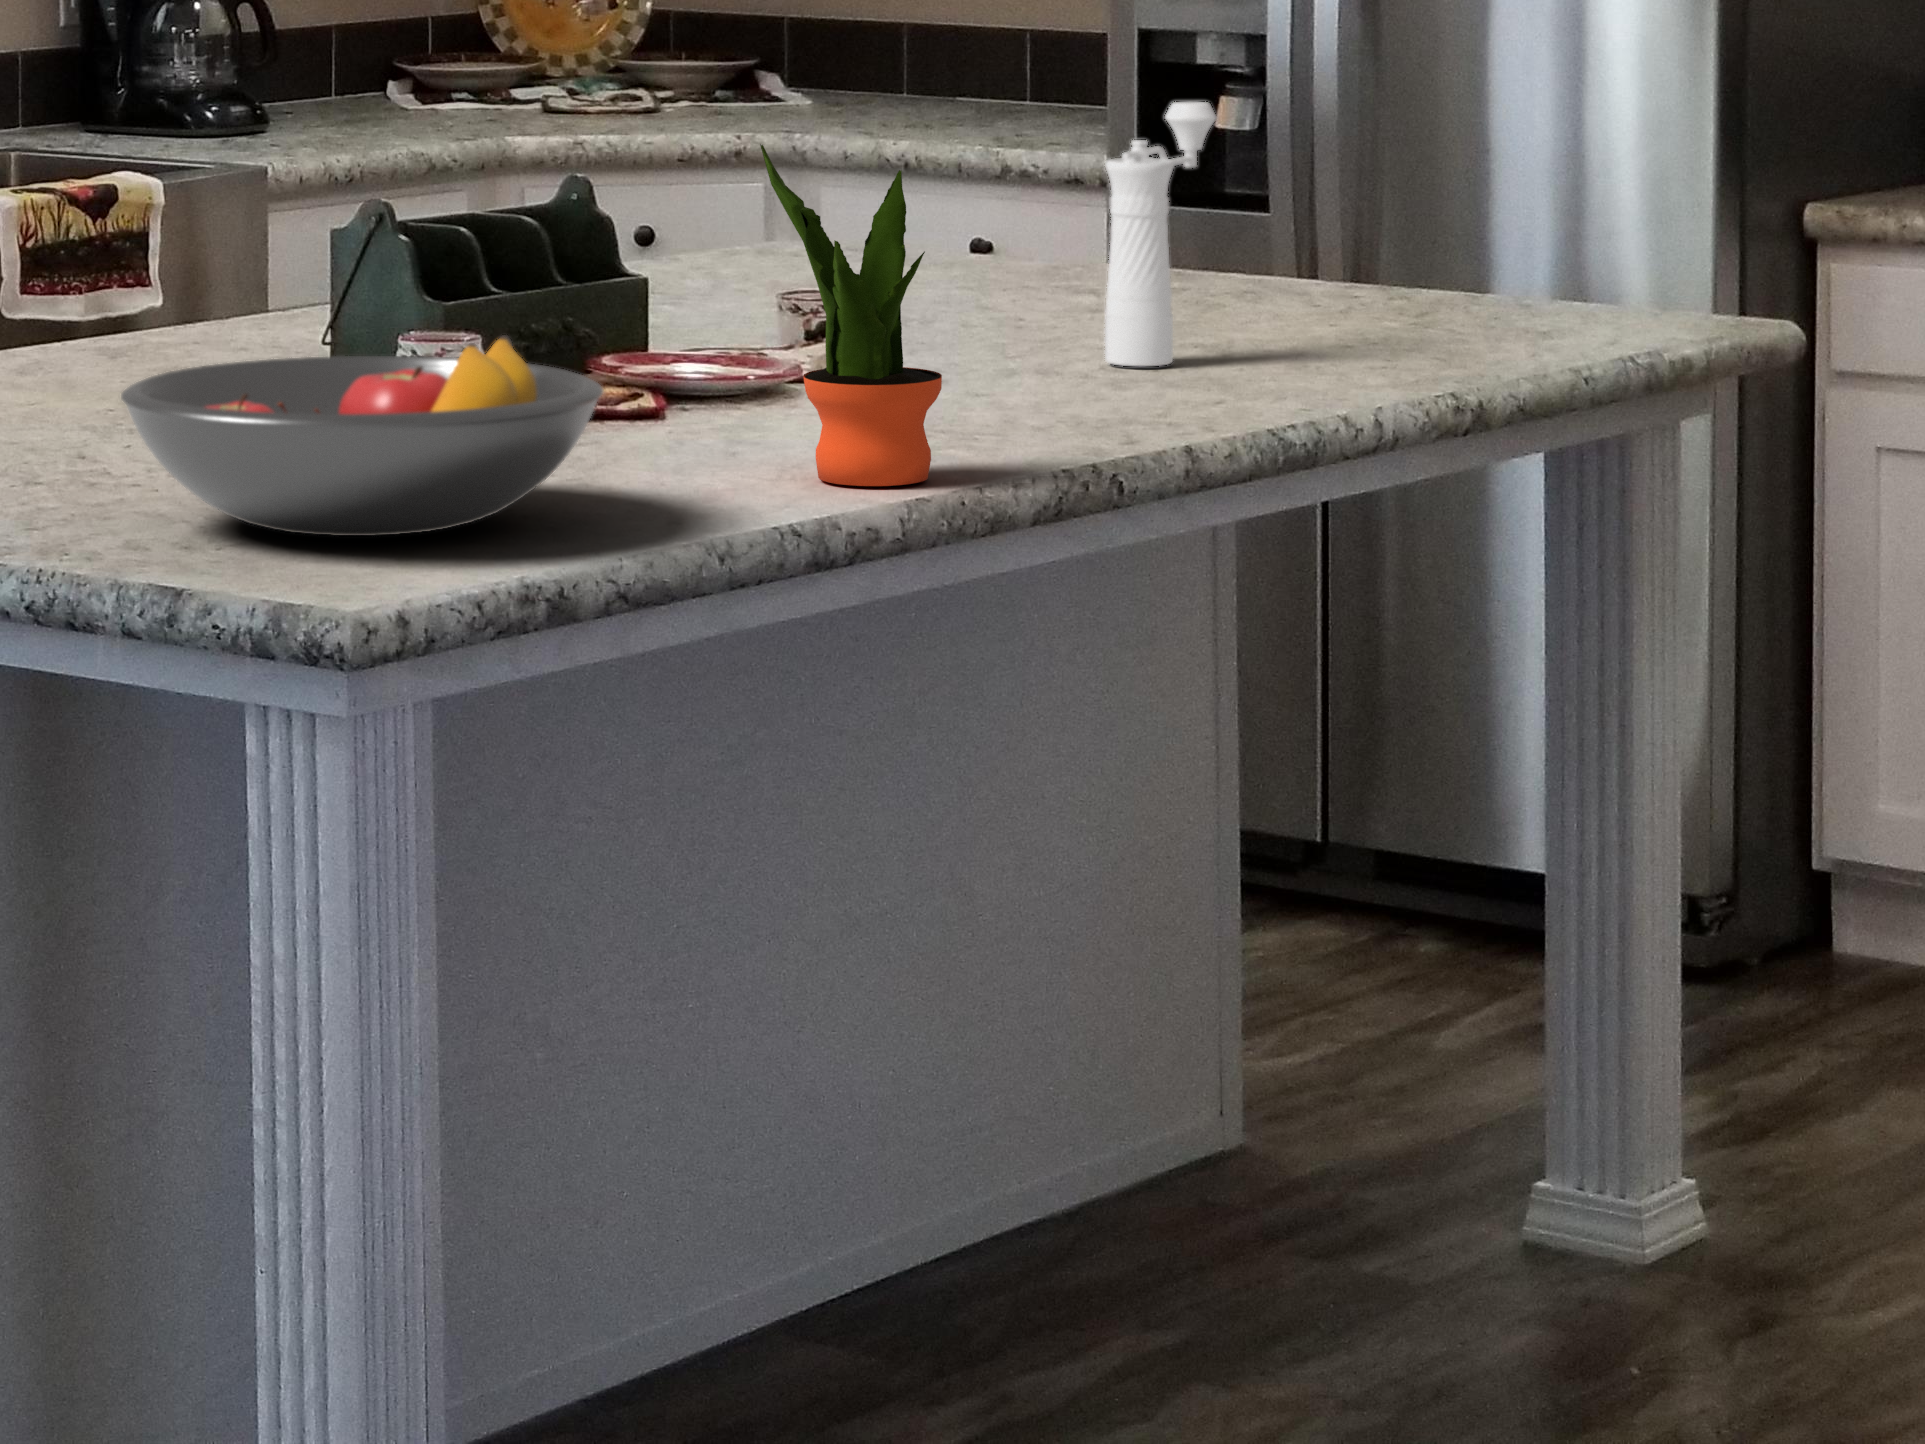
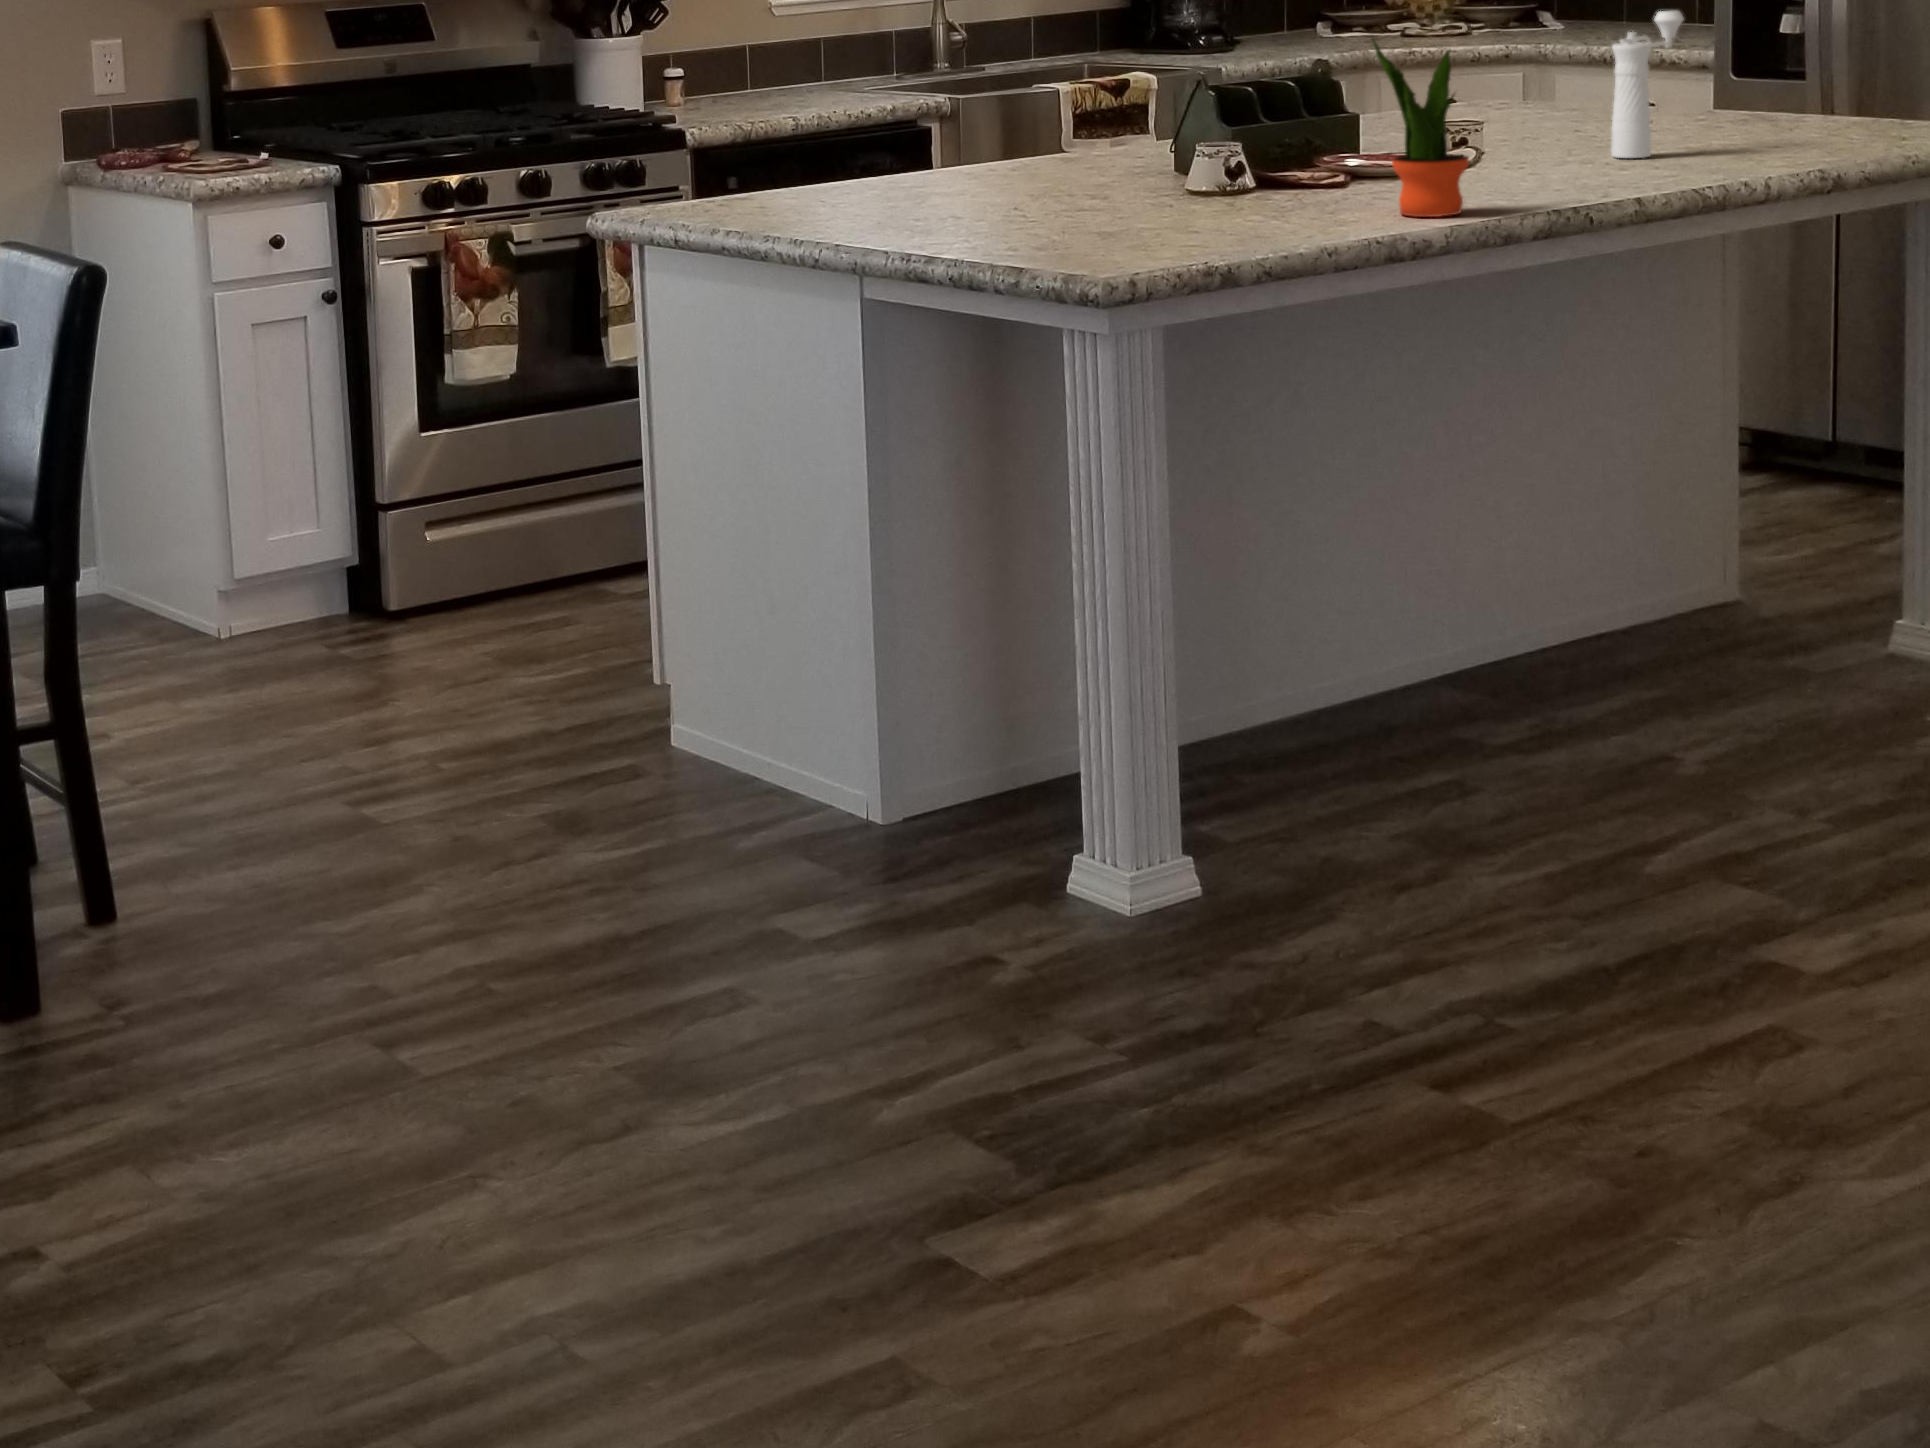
fruit bowl: present [121,335,604,536] -> none [1010,137,1267,240]

